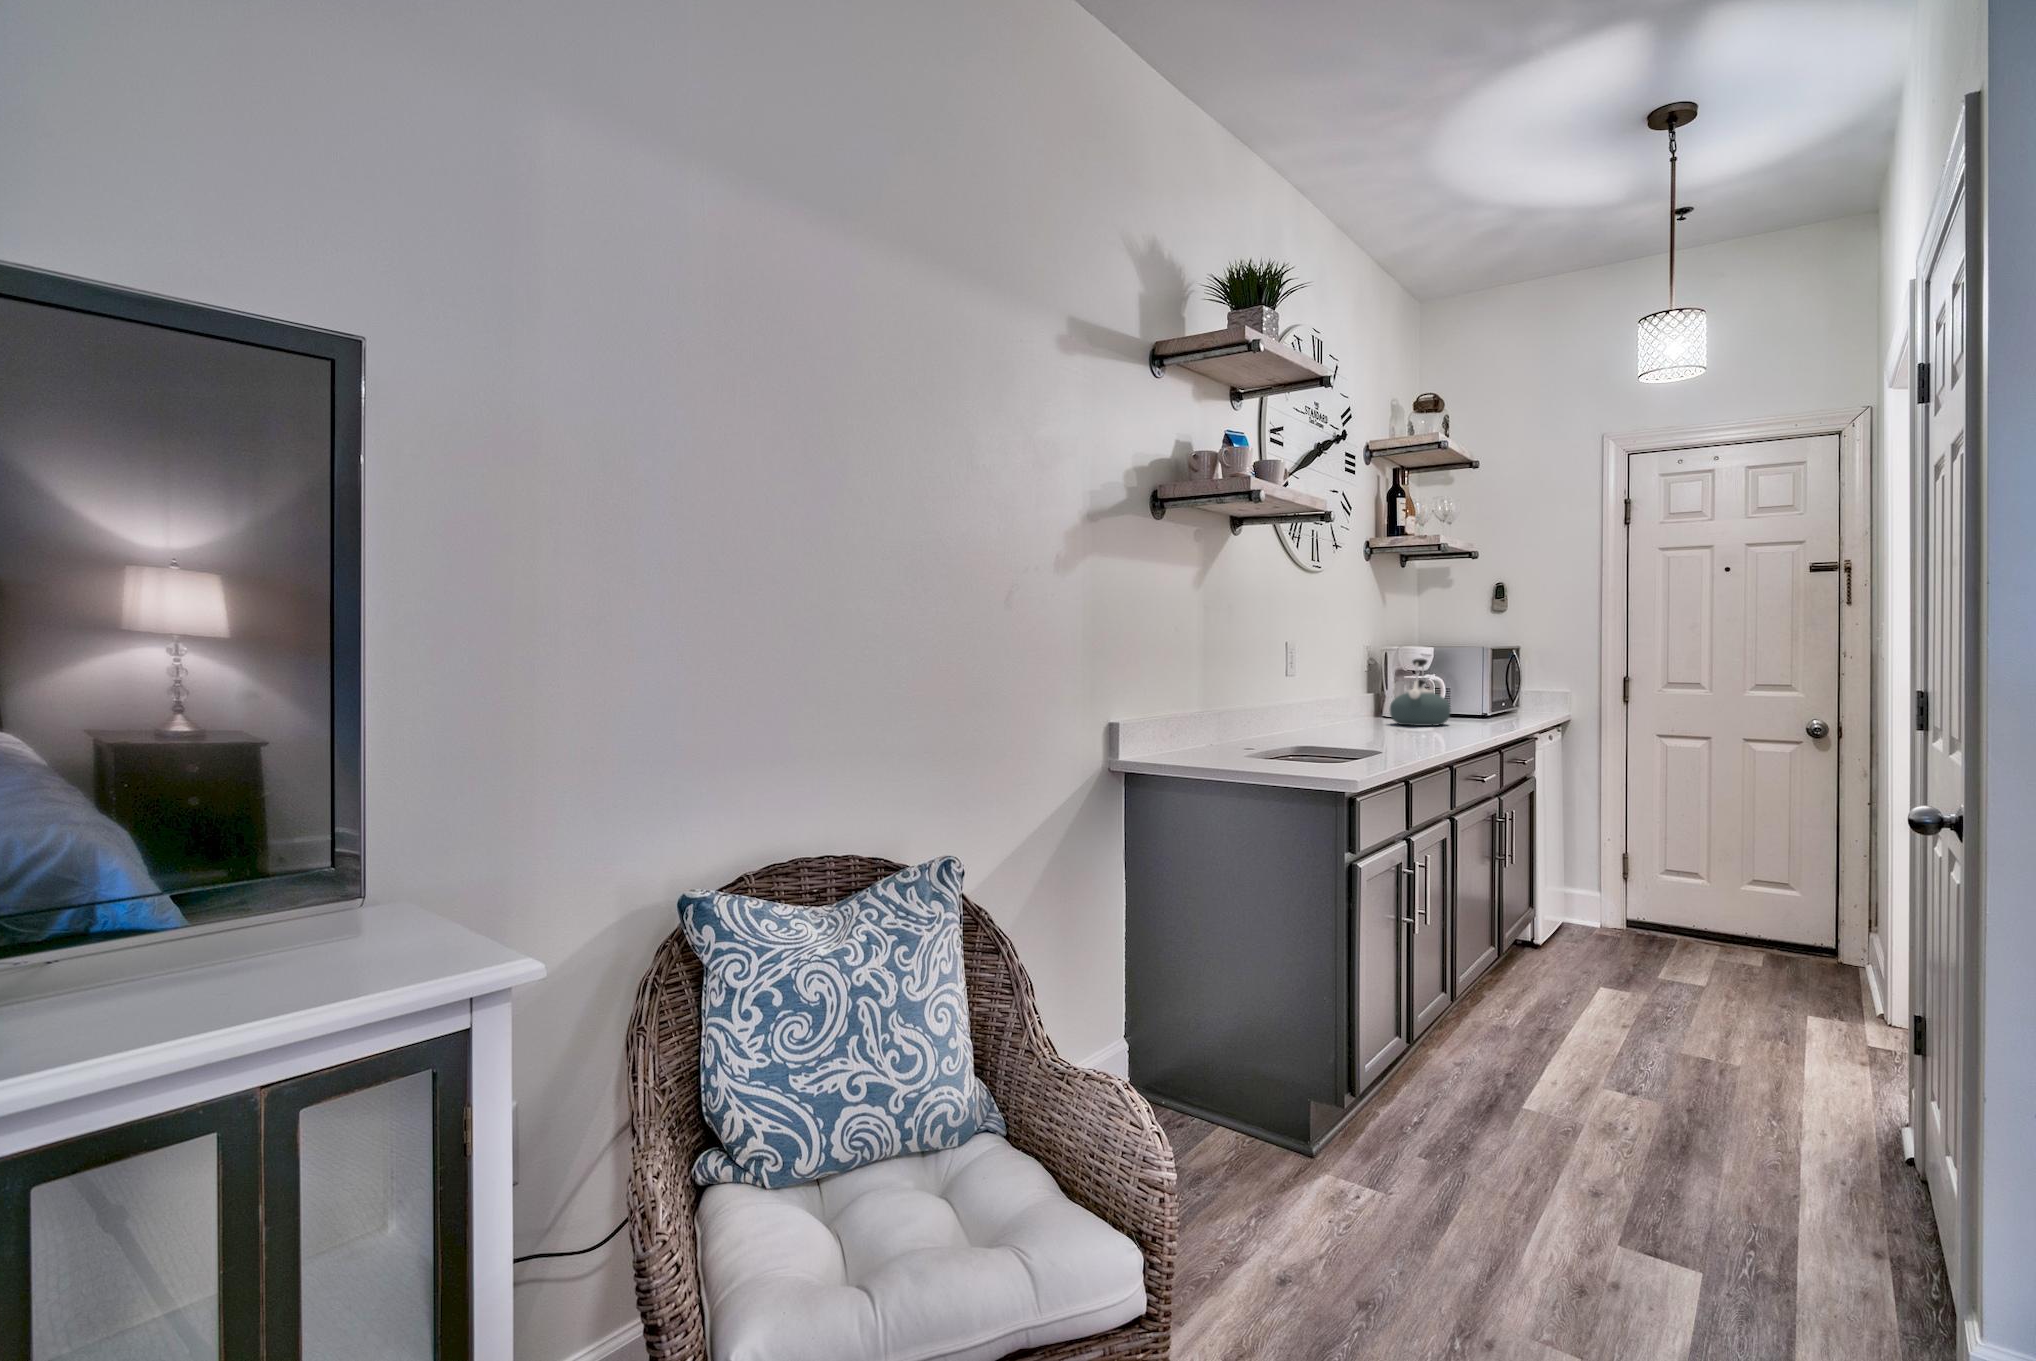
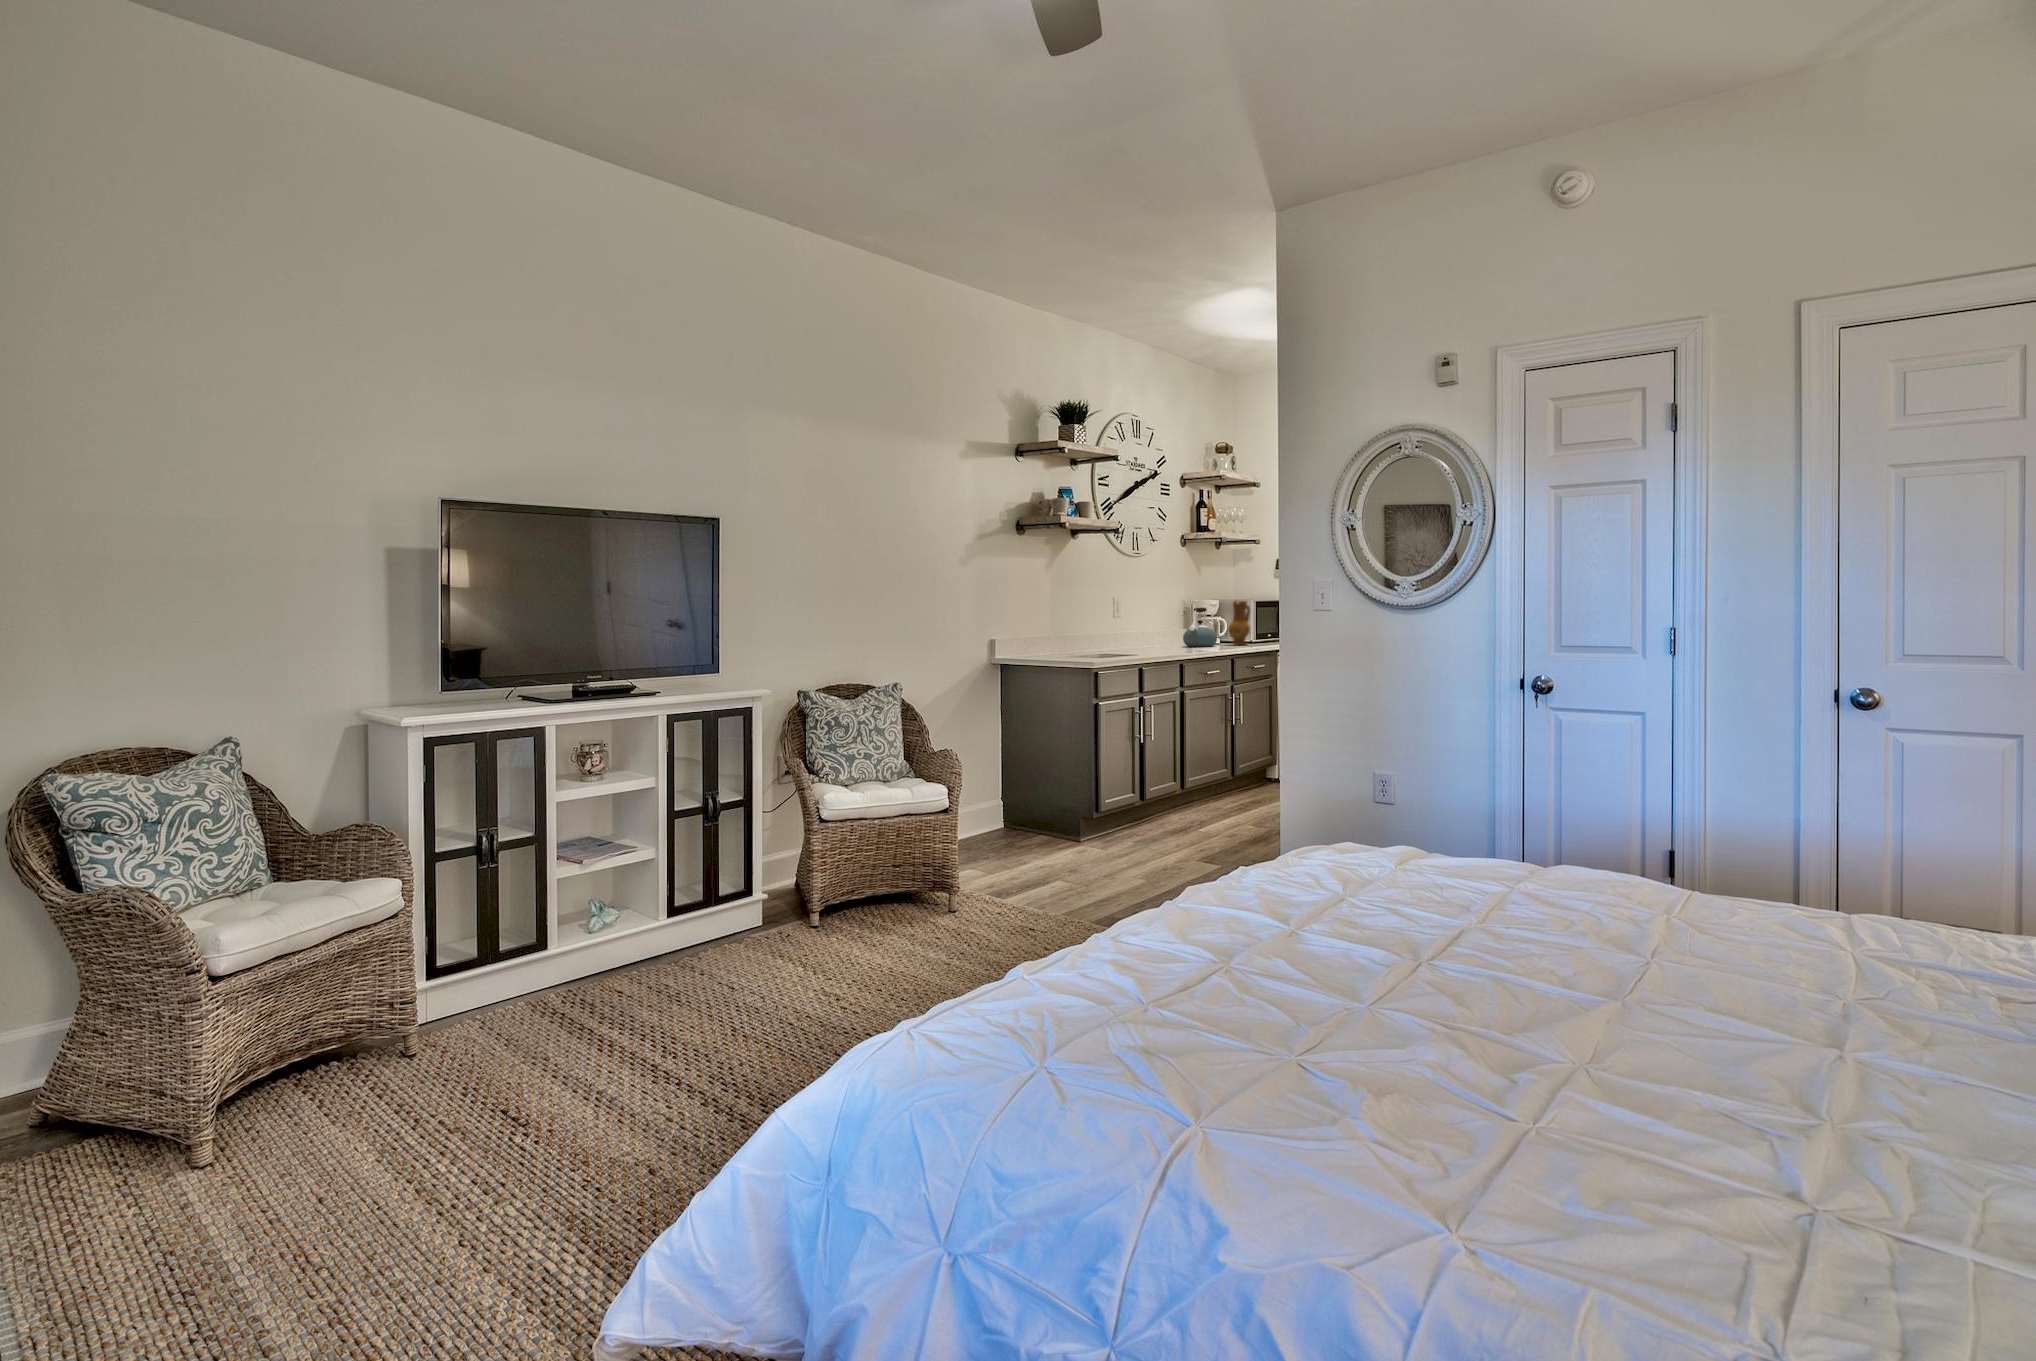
ceramic jug: none [1459,646,1499,722] -> present [1228,601,1250,645]

